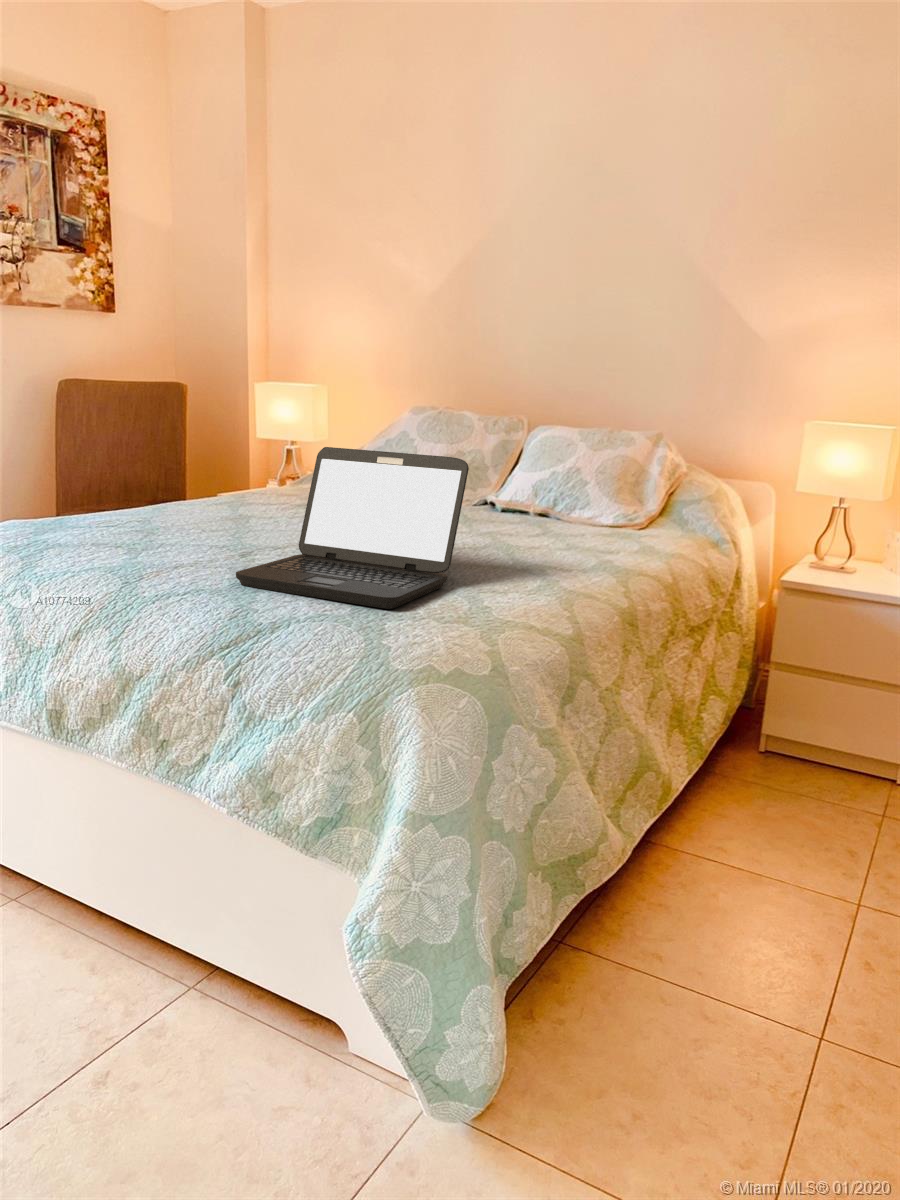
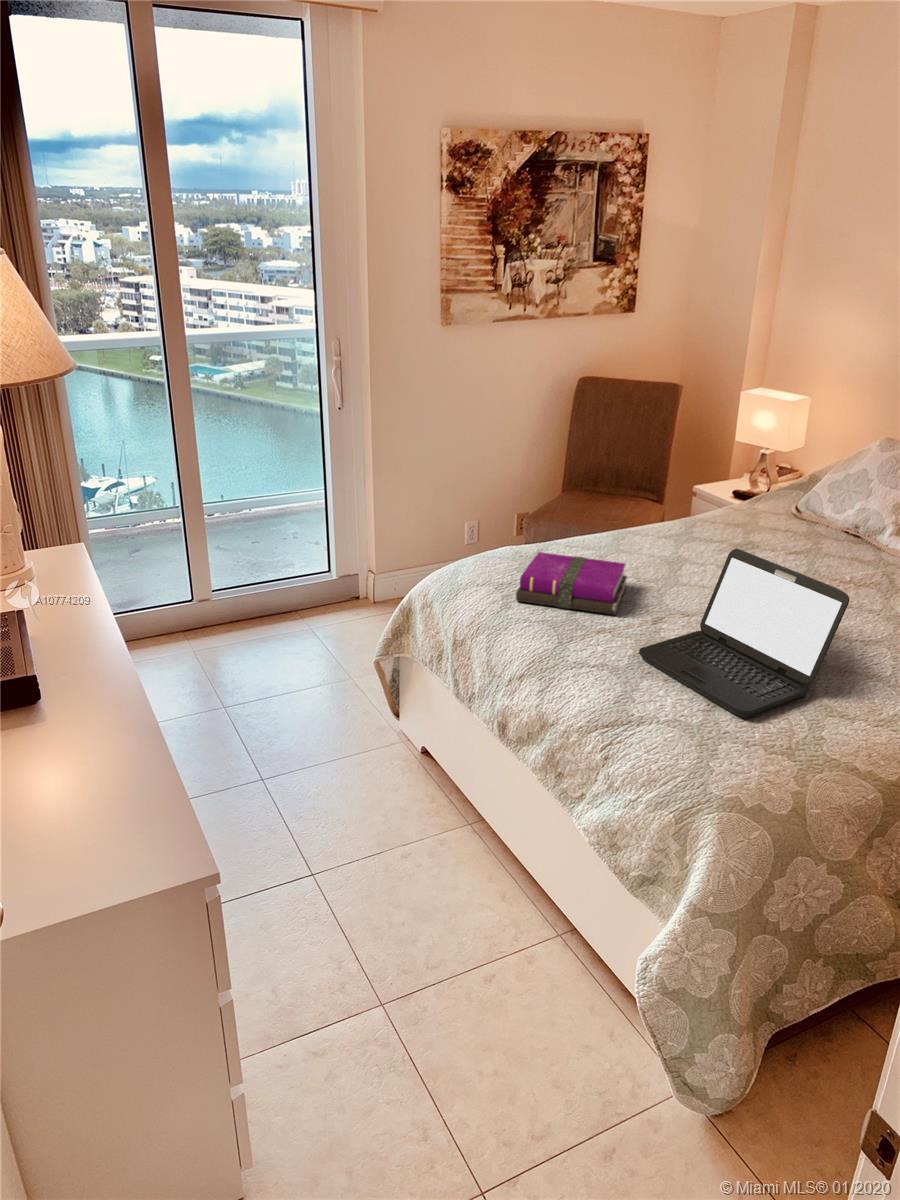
notebook: none [40,507,188,560] -> present [516,552,627,615]

